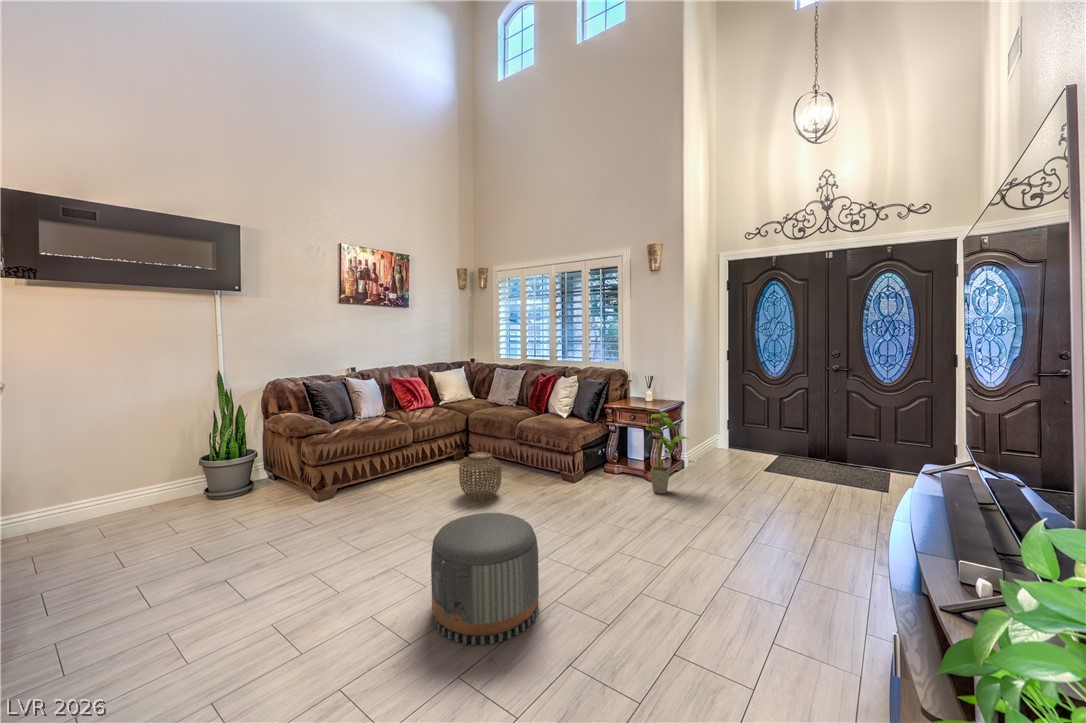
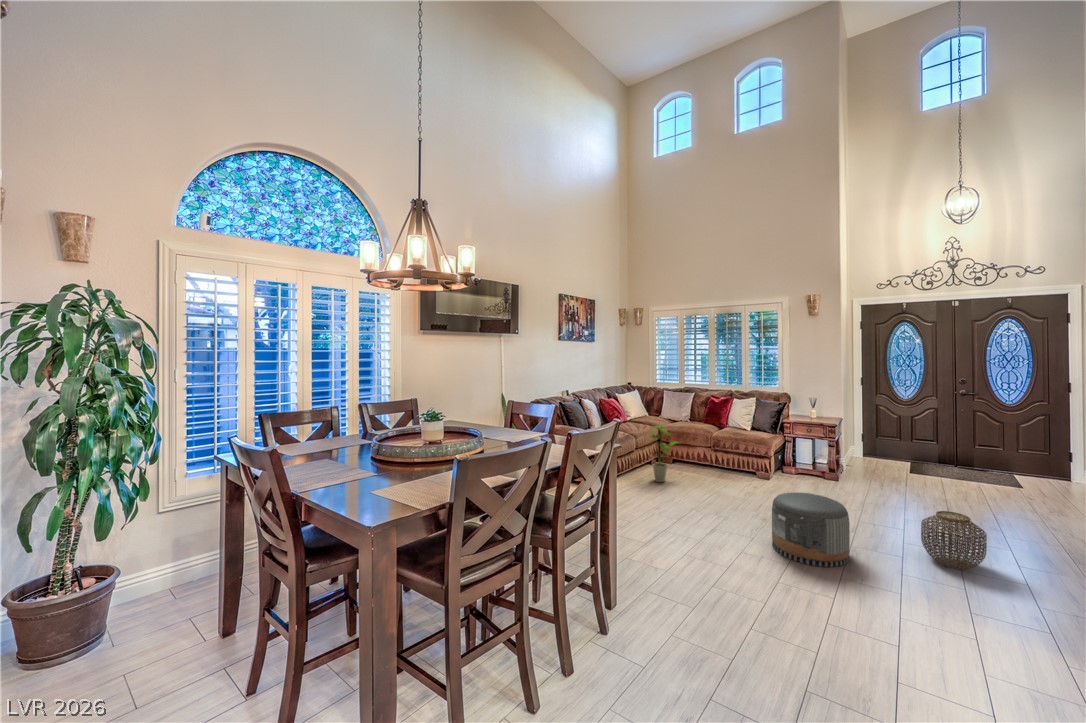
house plant: present [646,413,688,494] -> present [650,425,678,482]
woven basket: present [459,452,502,501] -> present [921,511,987,570]

